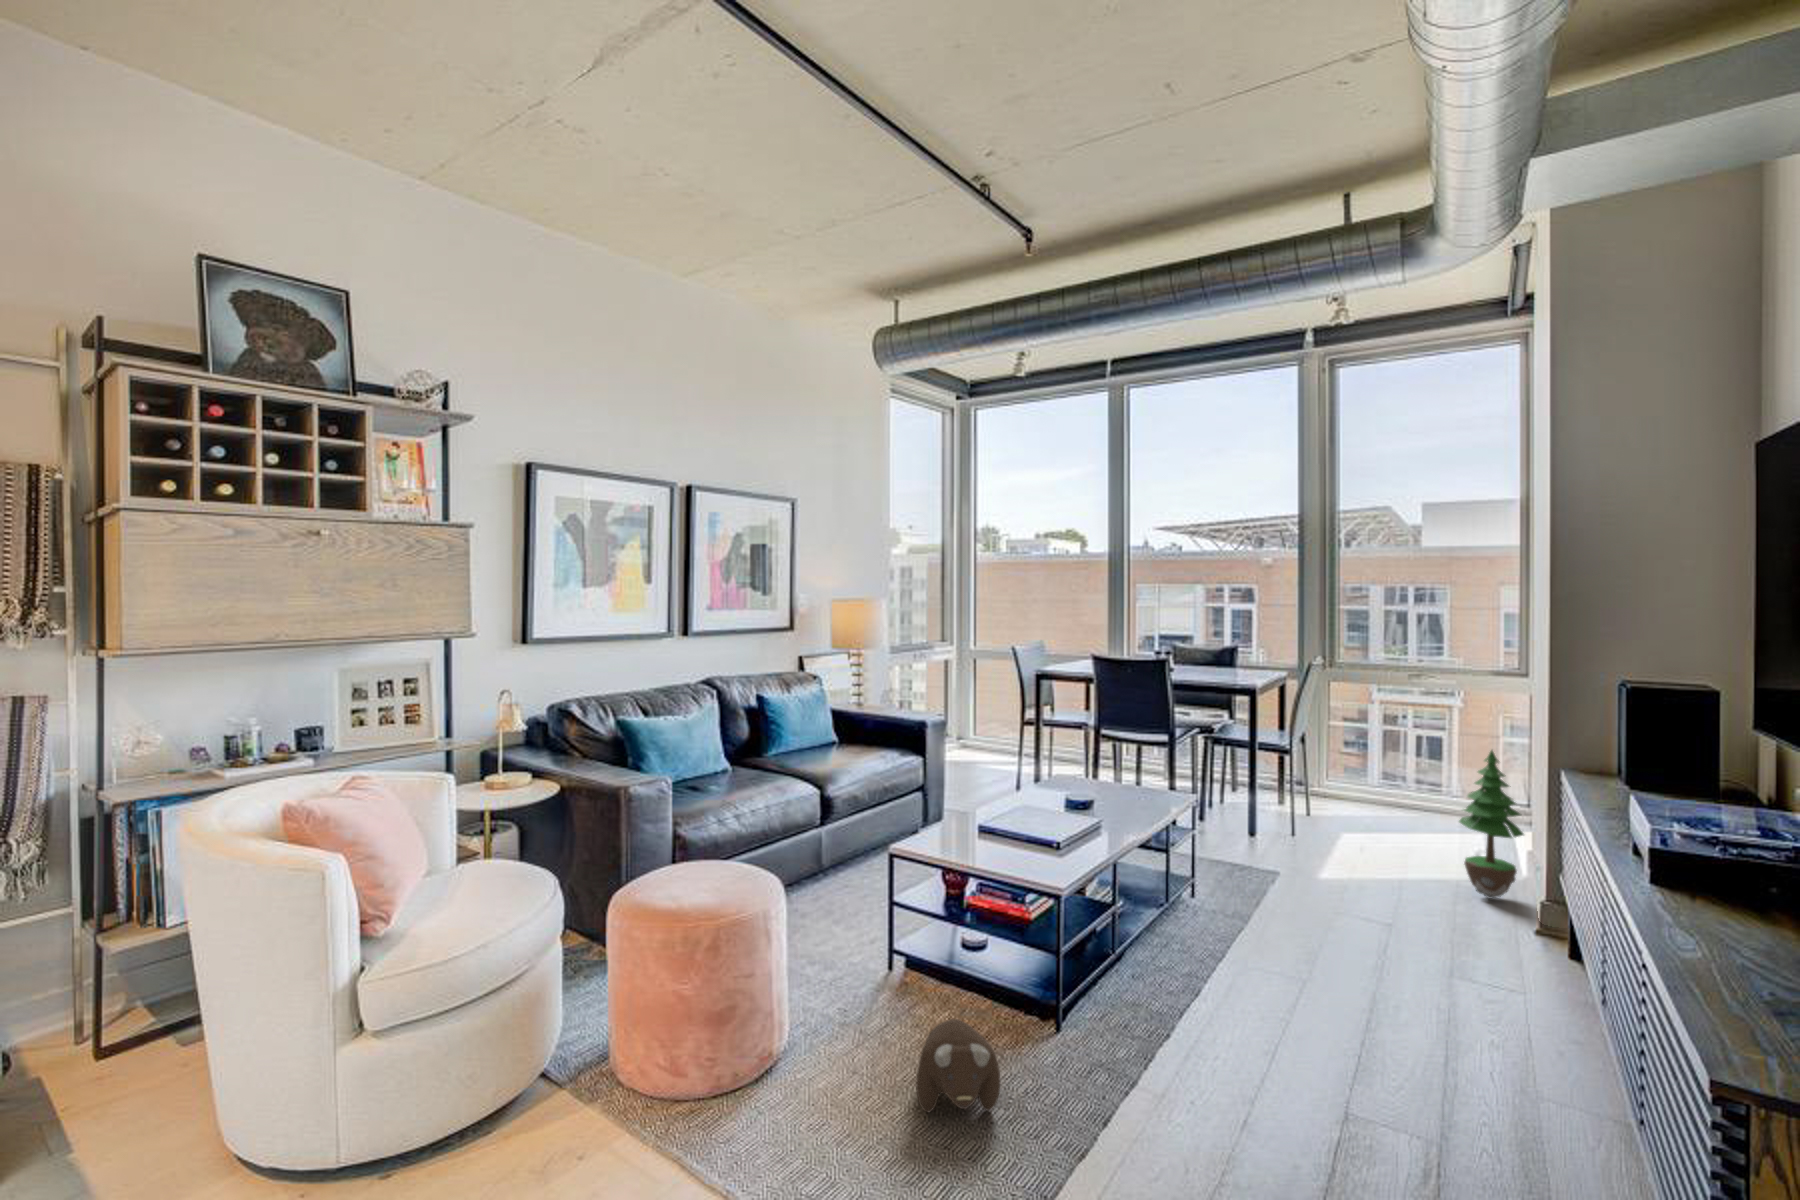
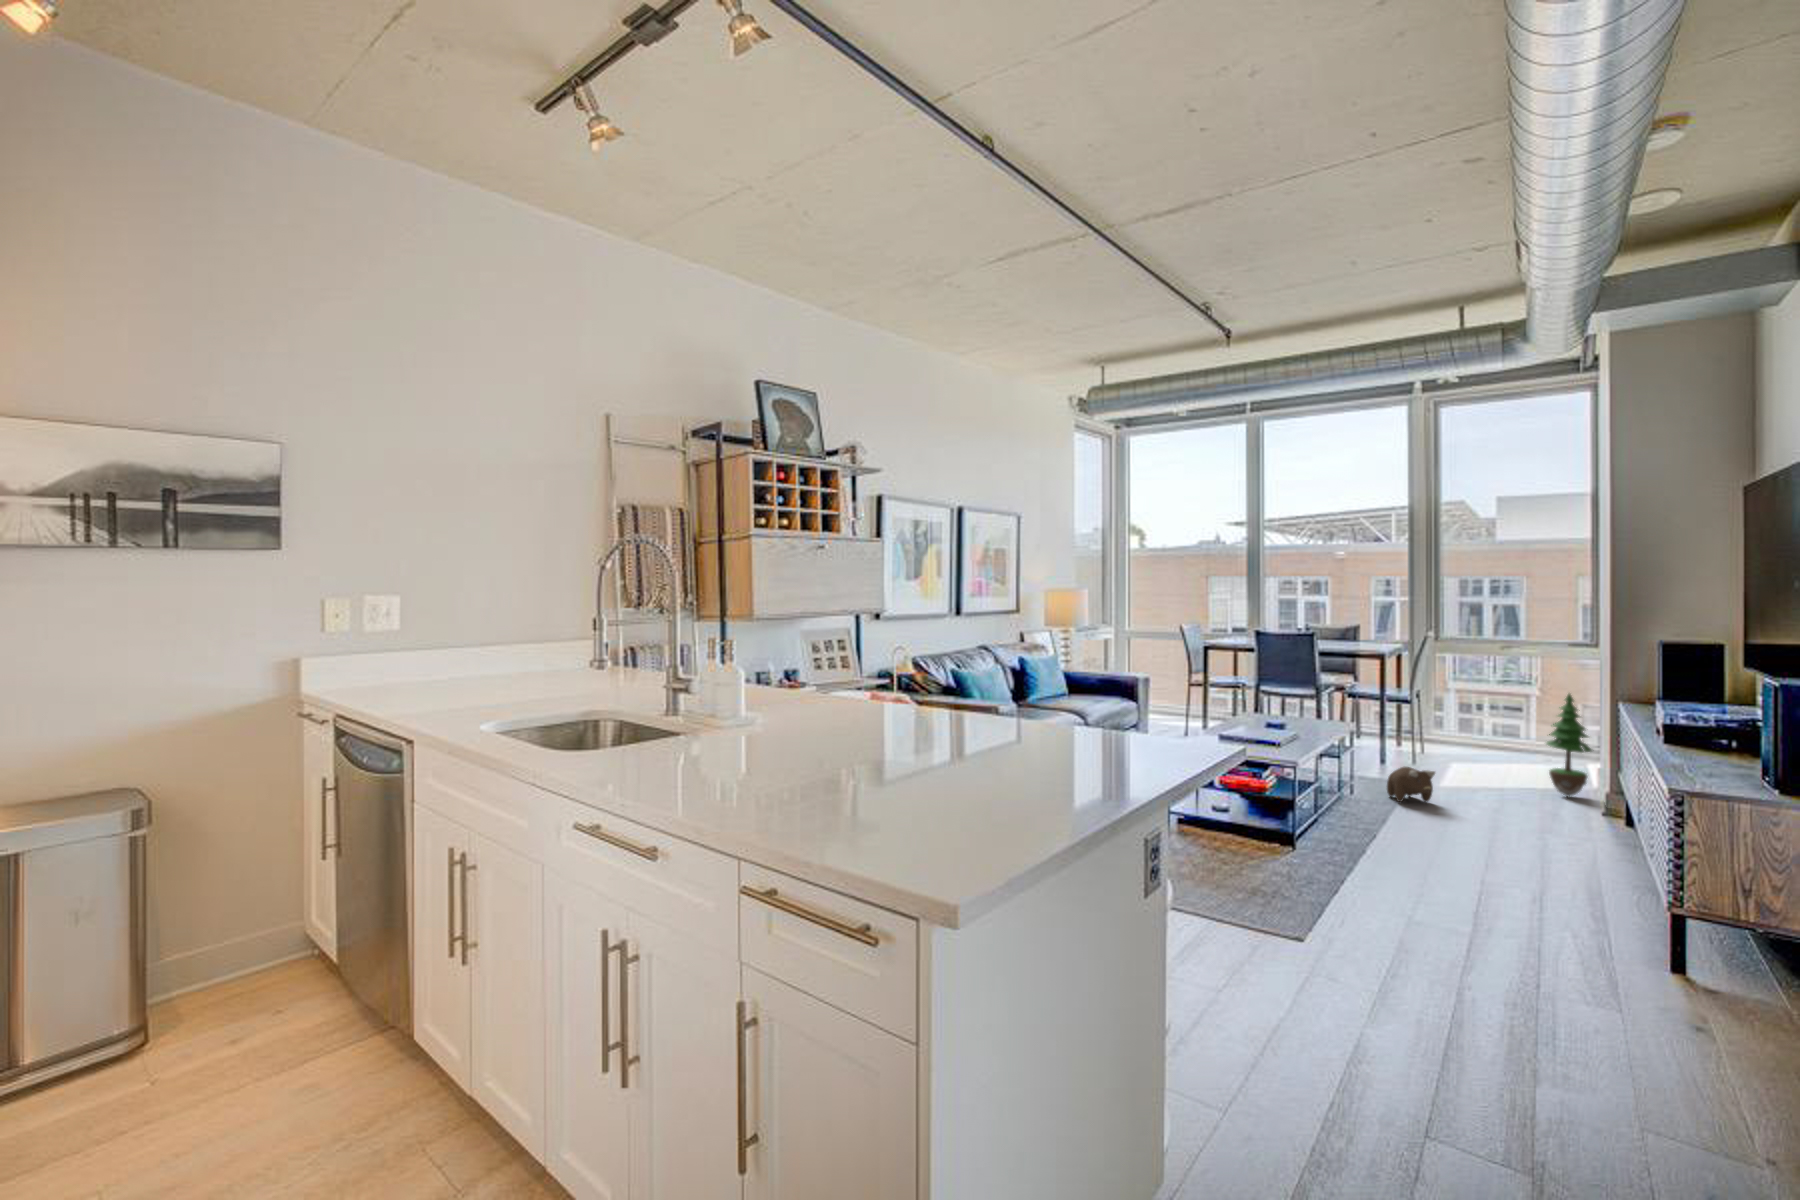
plush toy: present [916,1019,1000,1112] -> present [1387,767,1435,802]

